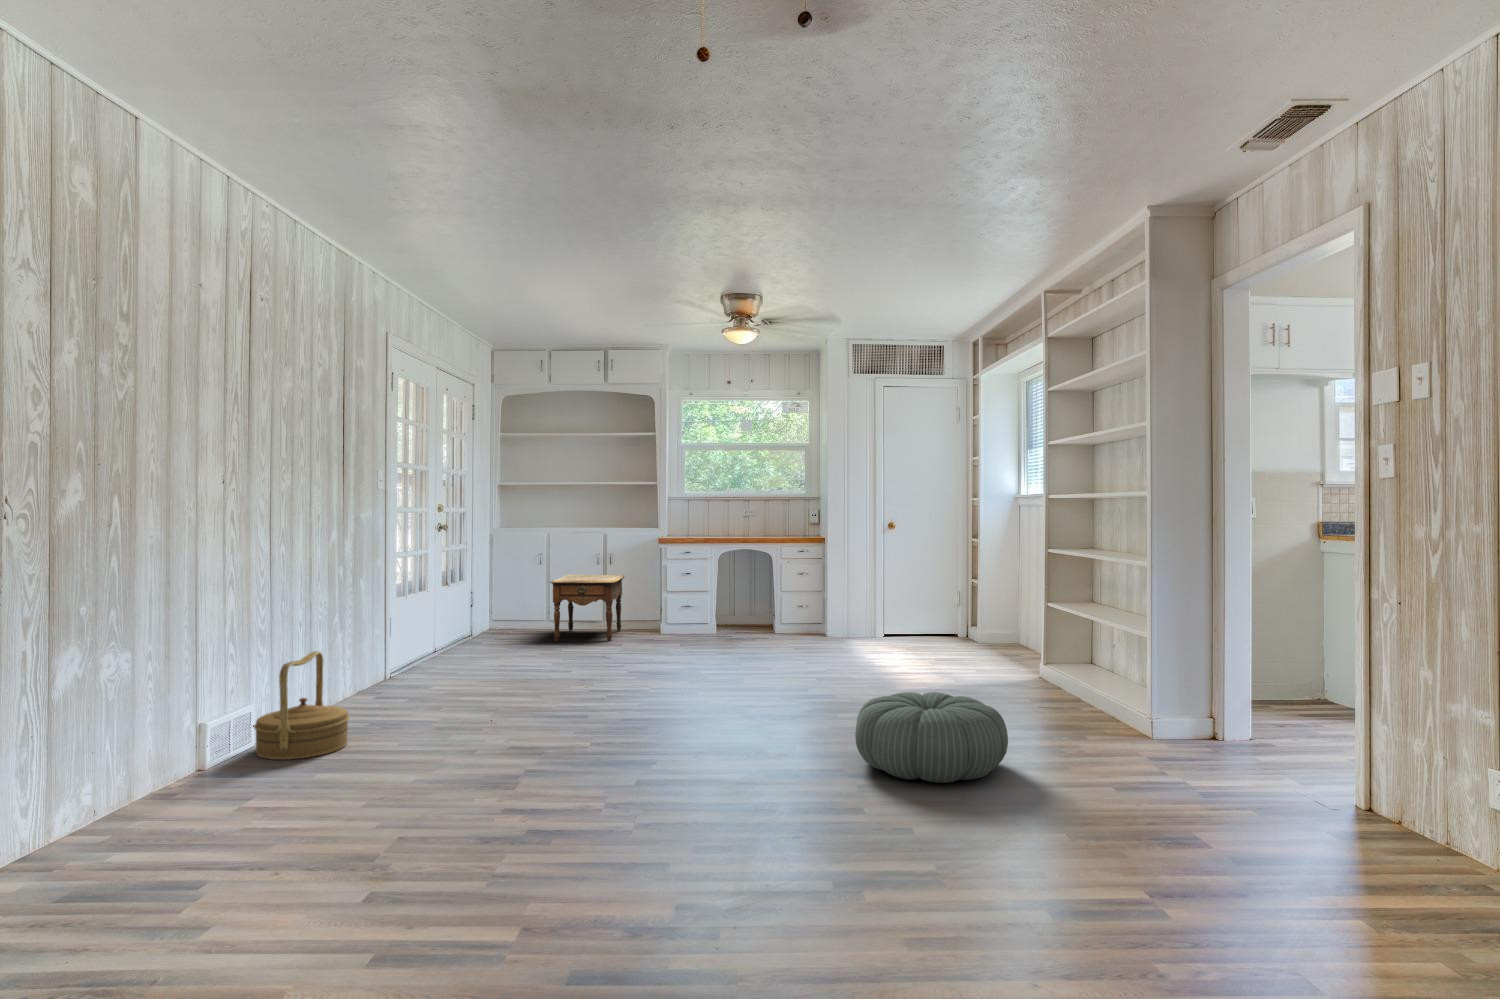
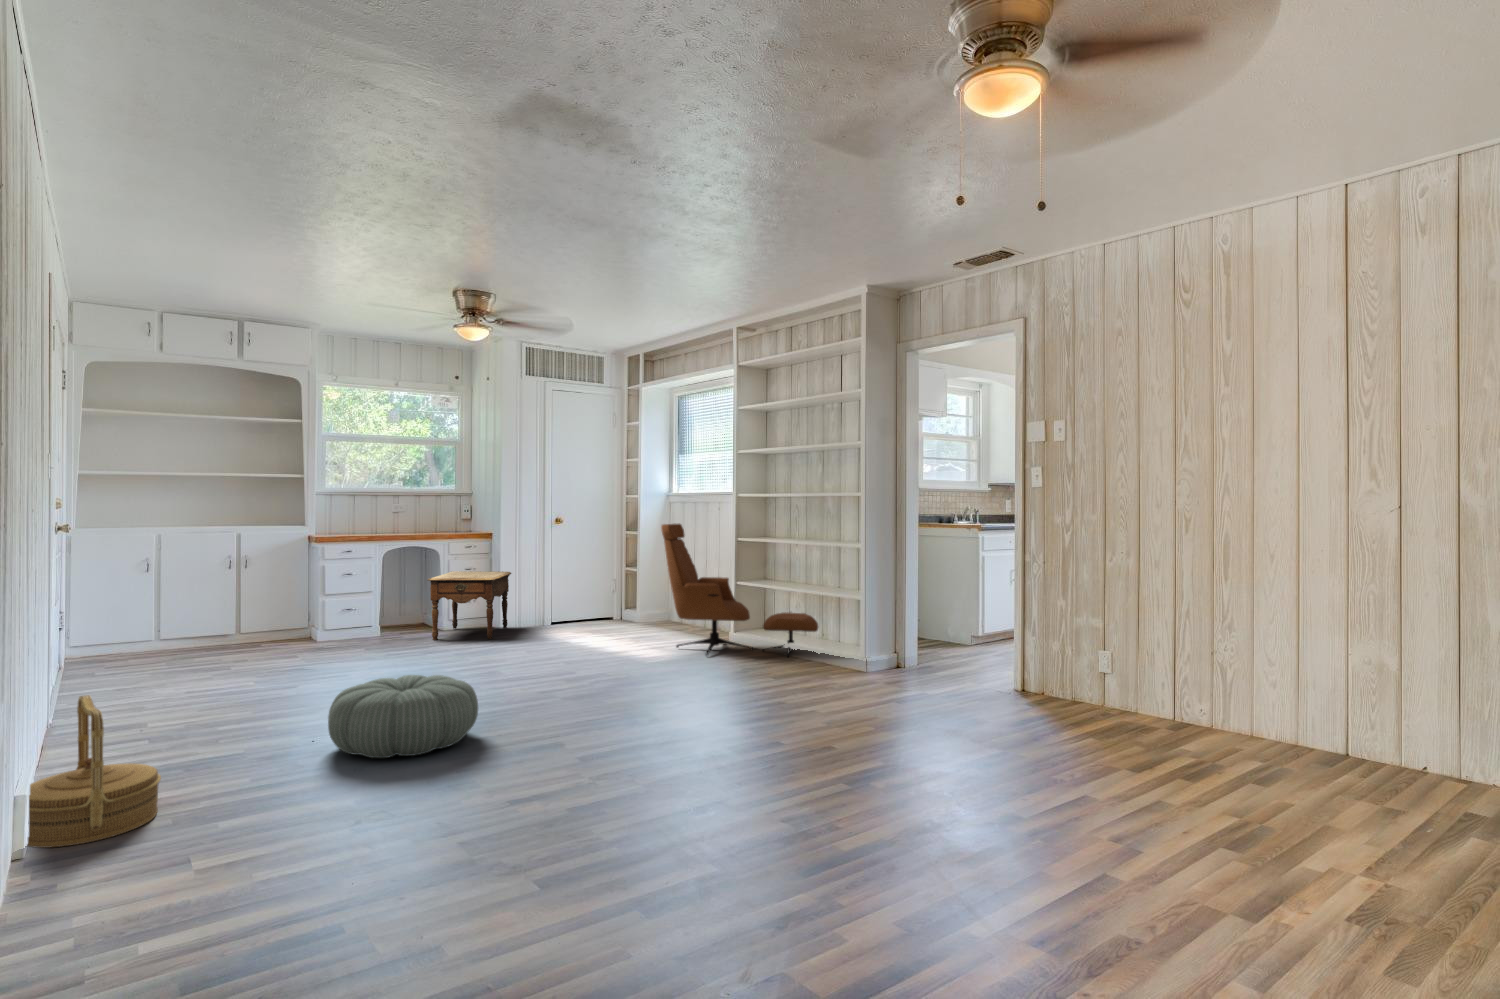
lounge chair: none [936,531,1132,706] -> present [661,524,818,657]
side table: present [550,574,624,641] -> present [428,571,511,640]
pouf: present [855,692,1008,783] -> present [328,675,478,758]

